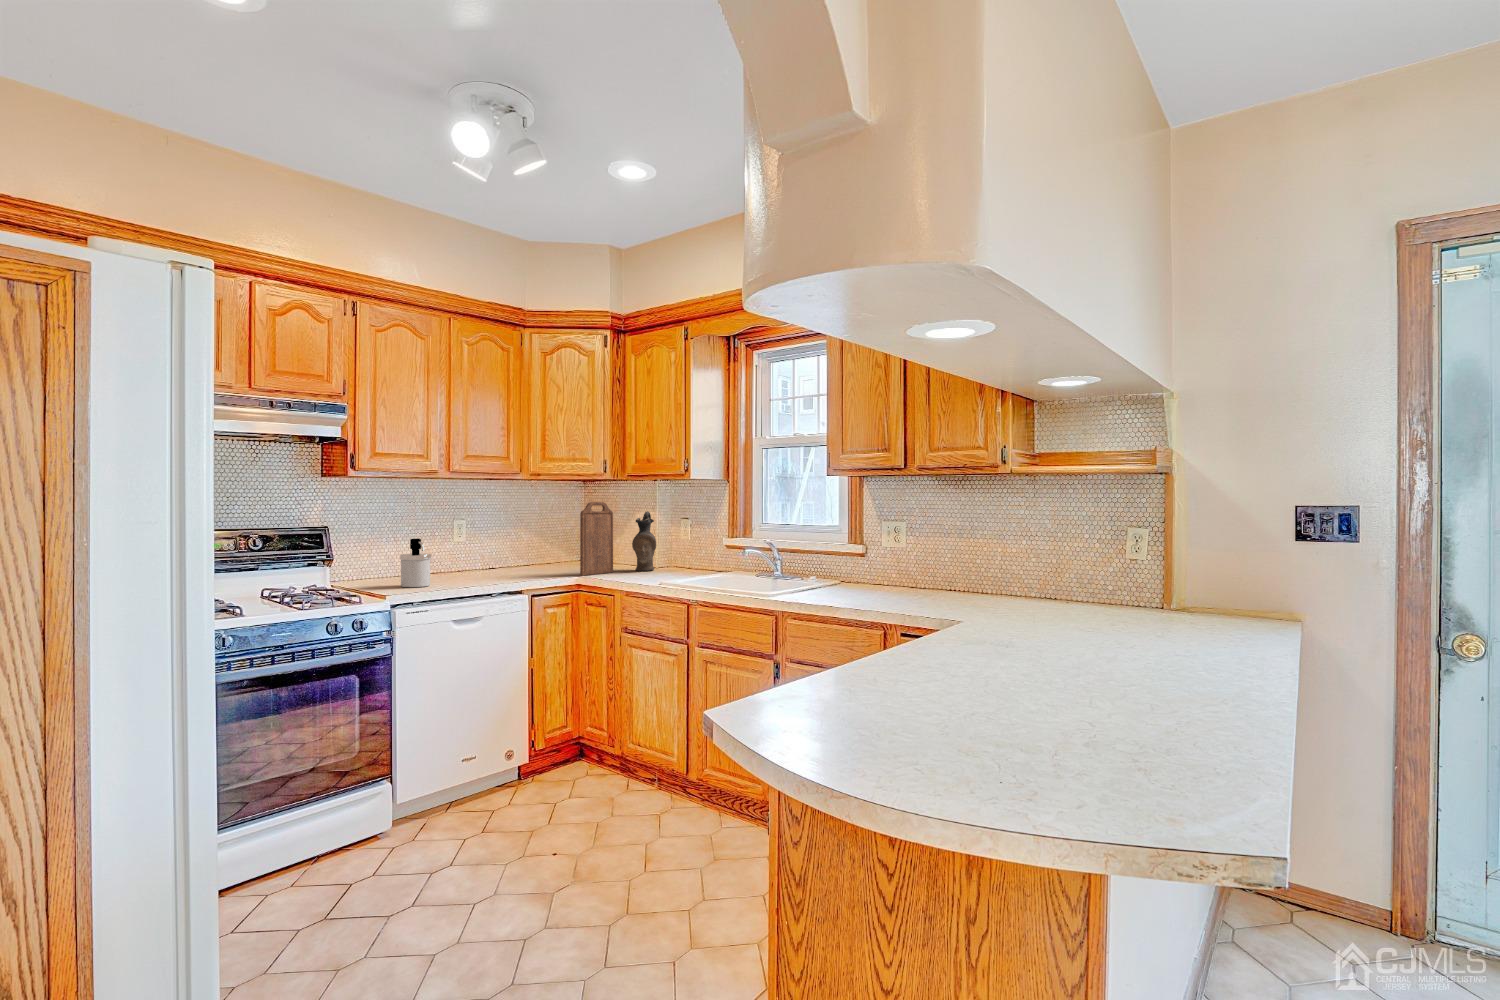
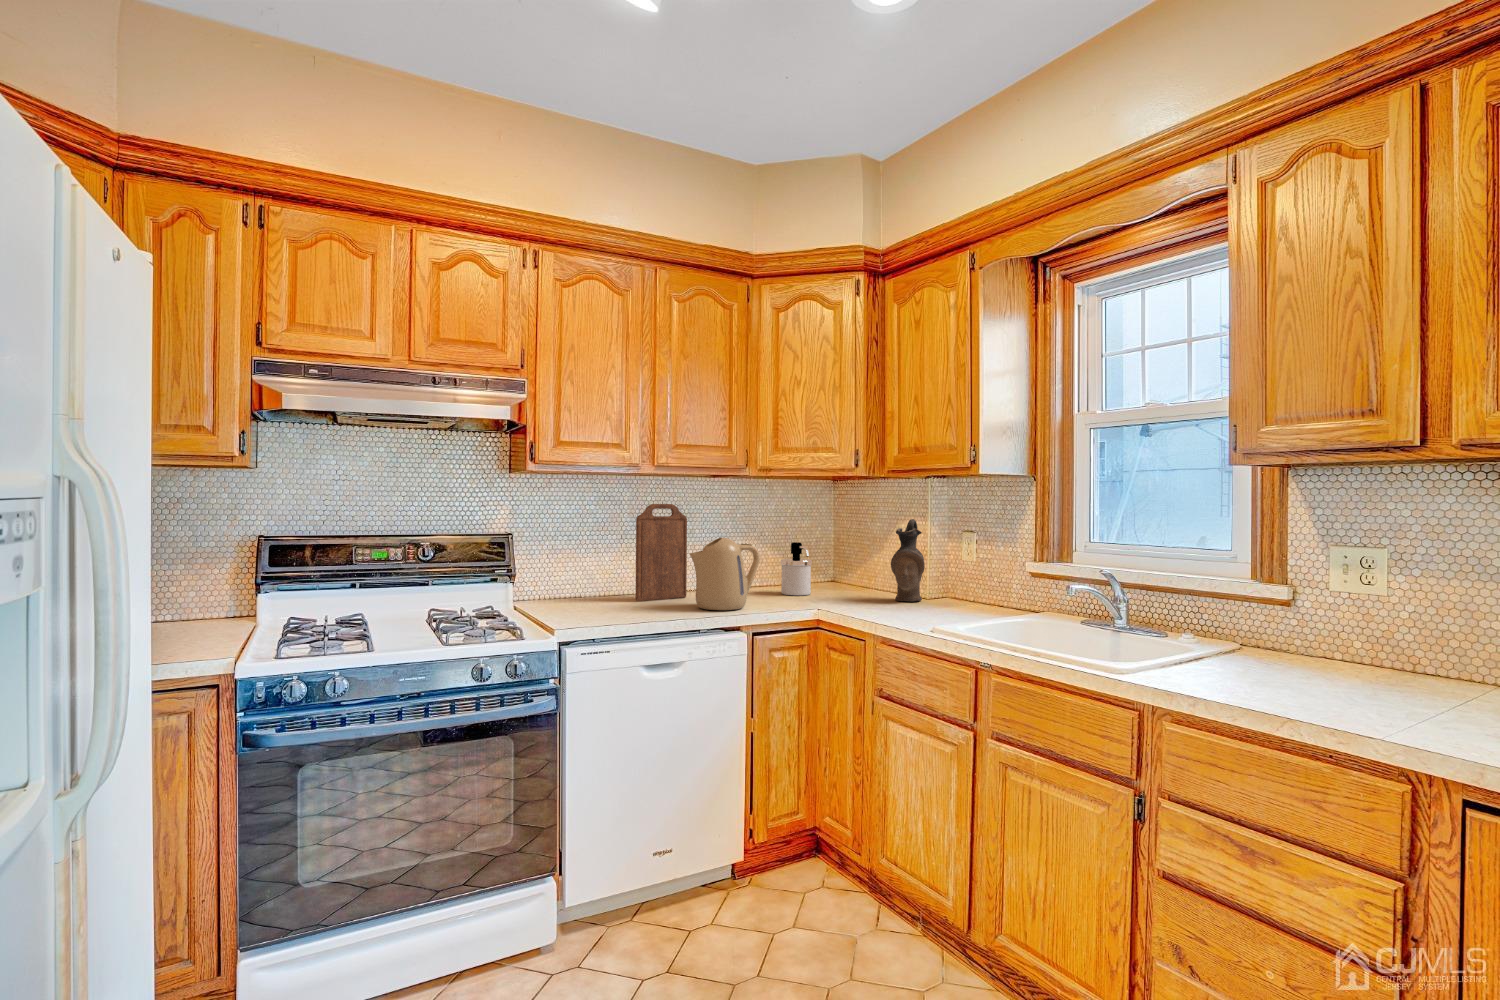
cutting board: present [580,502,613,575] -> present [635,504,687,601]
kettle: none [481,527,536,581] -> present [689,537,760,610]
soap dispenser: present [400,538,431,587] -> present [781,542,812,595]

